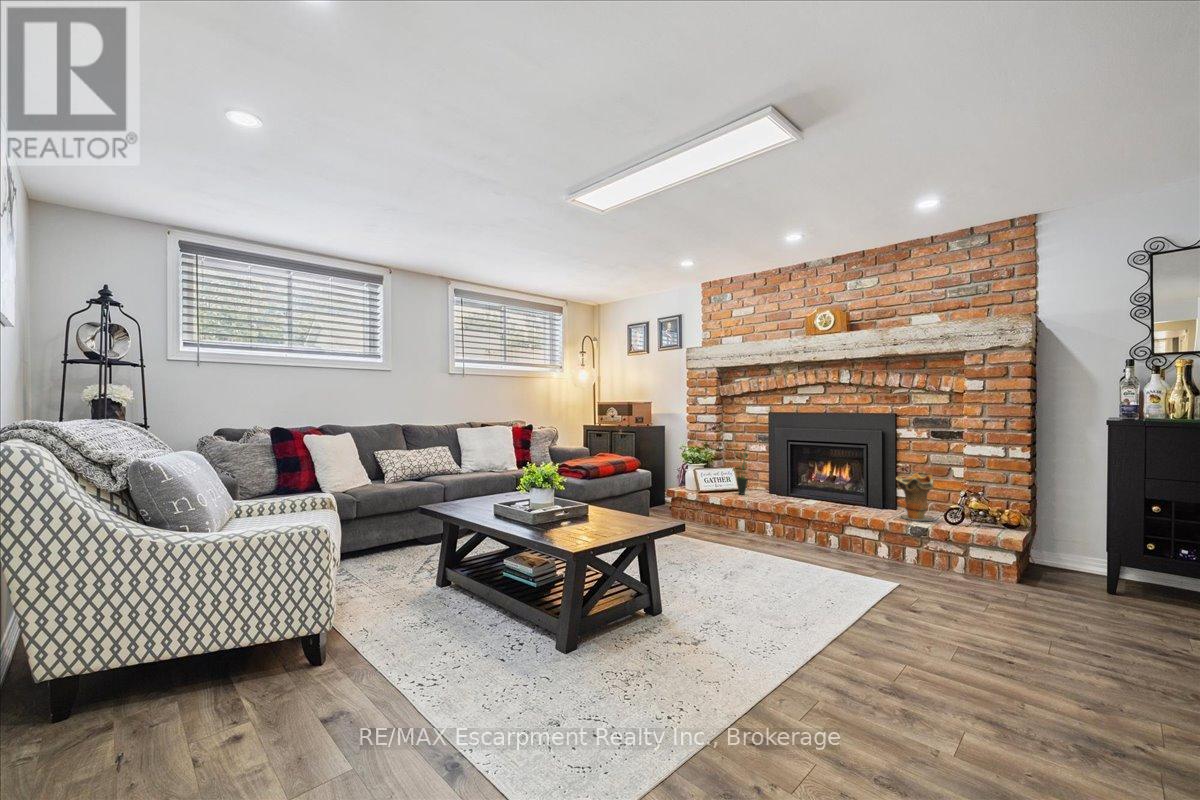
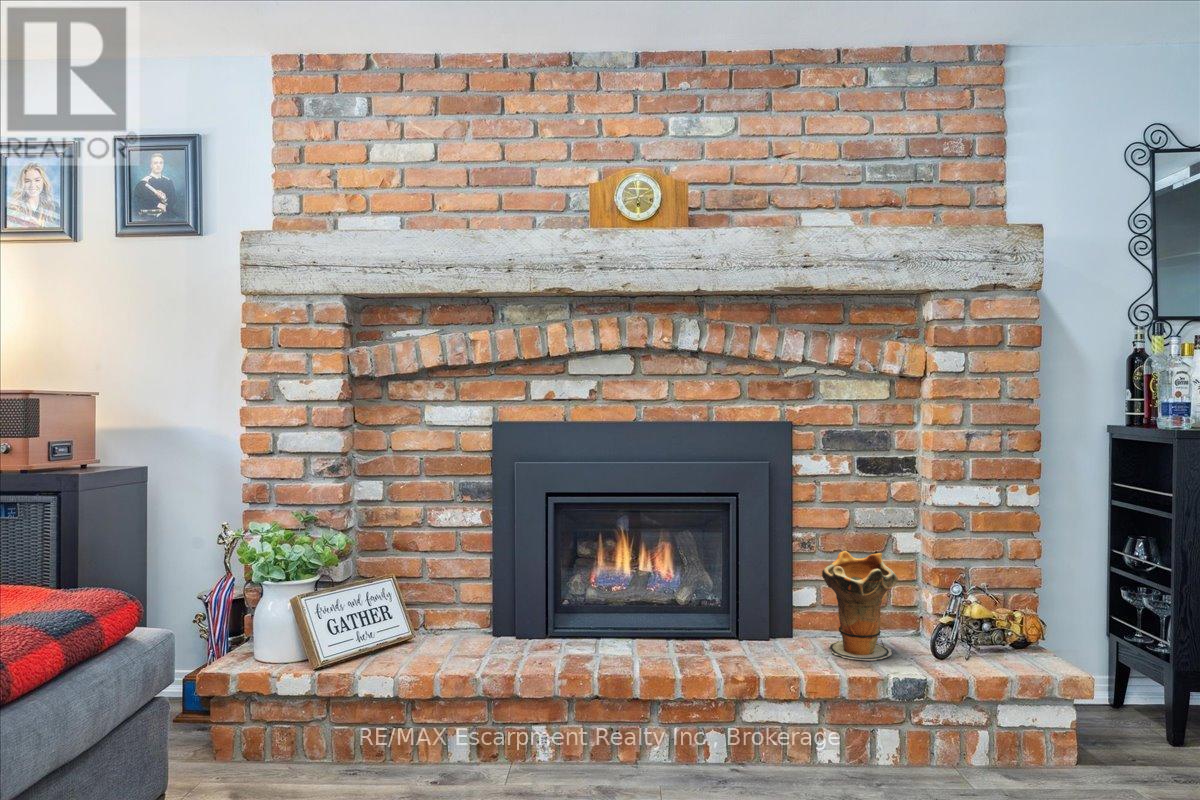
potted plant: present [733,453,748,495] -> none [415,531,468,653]

